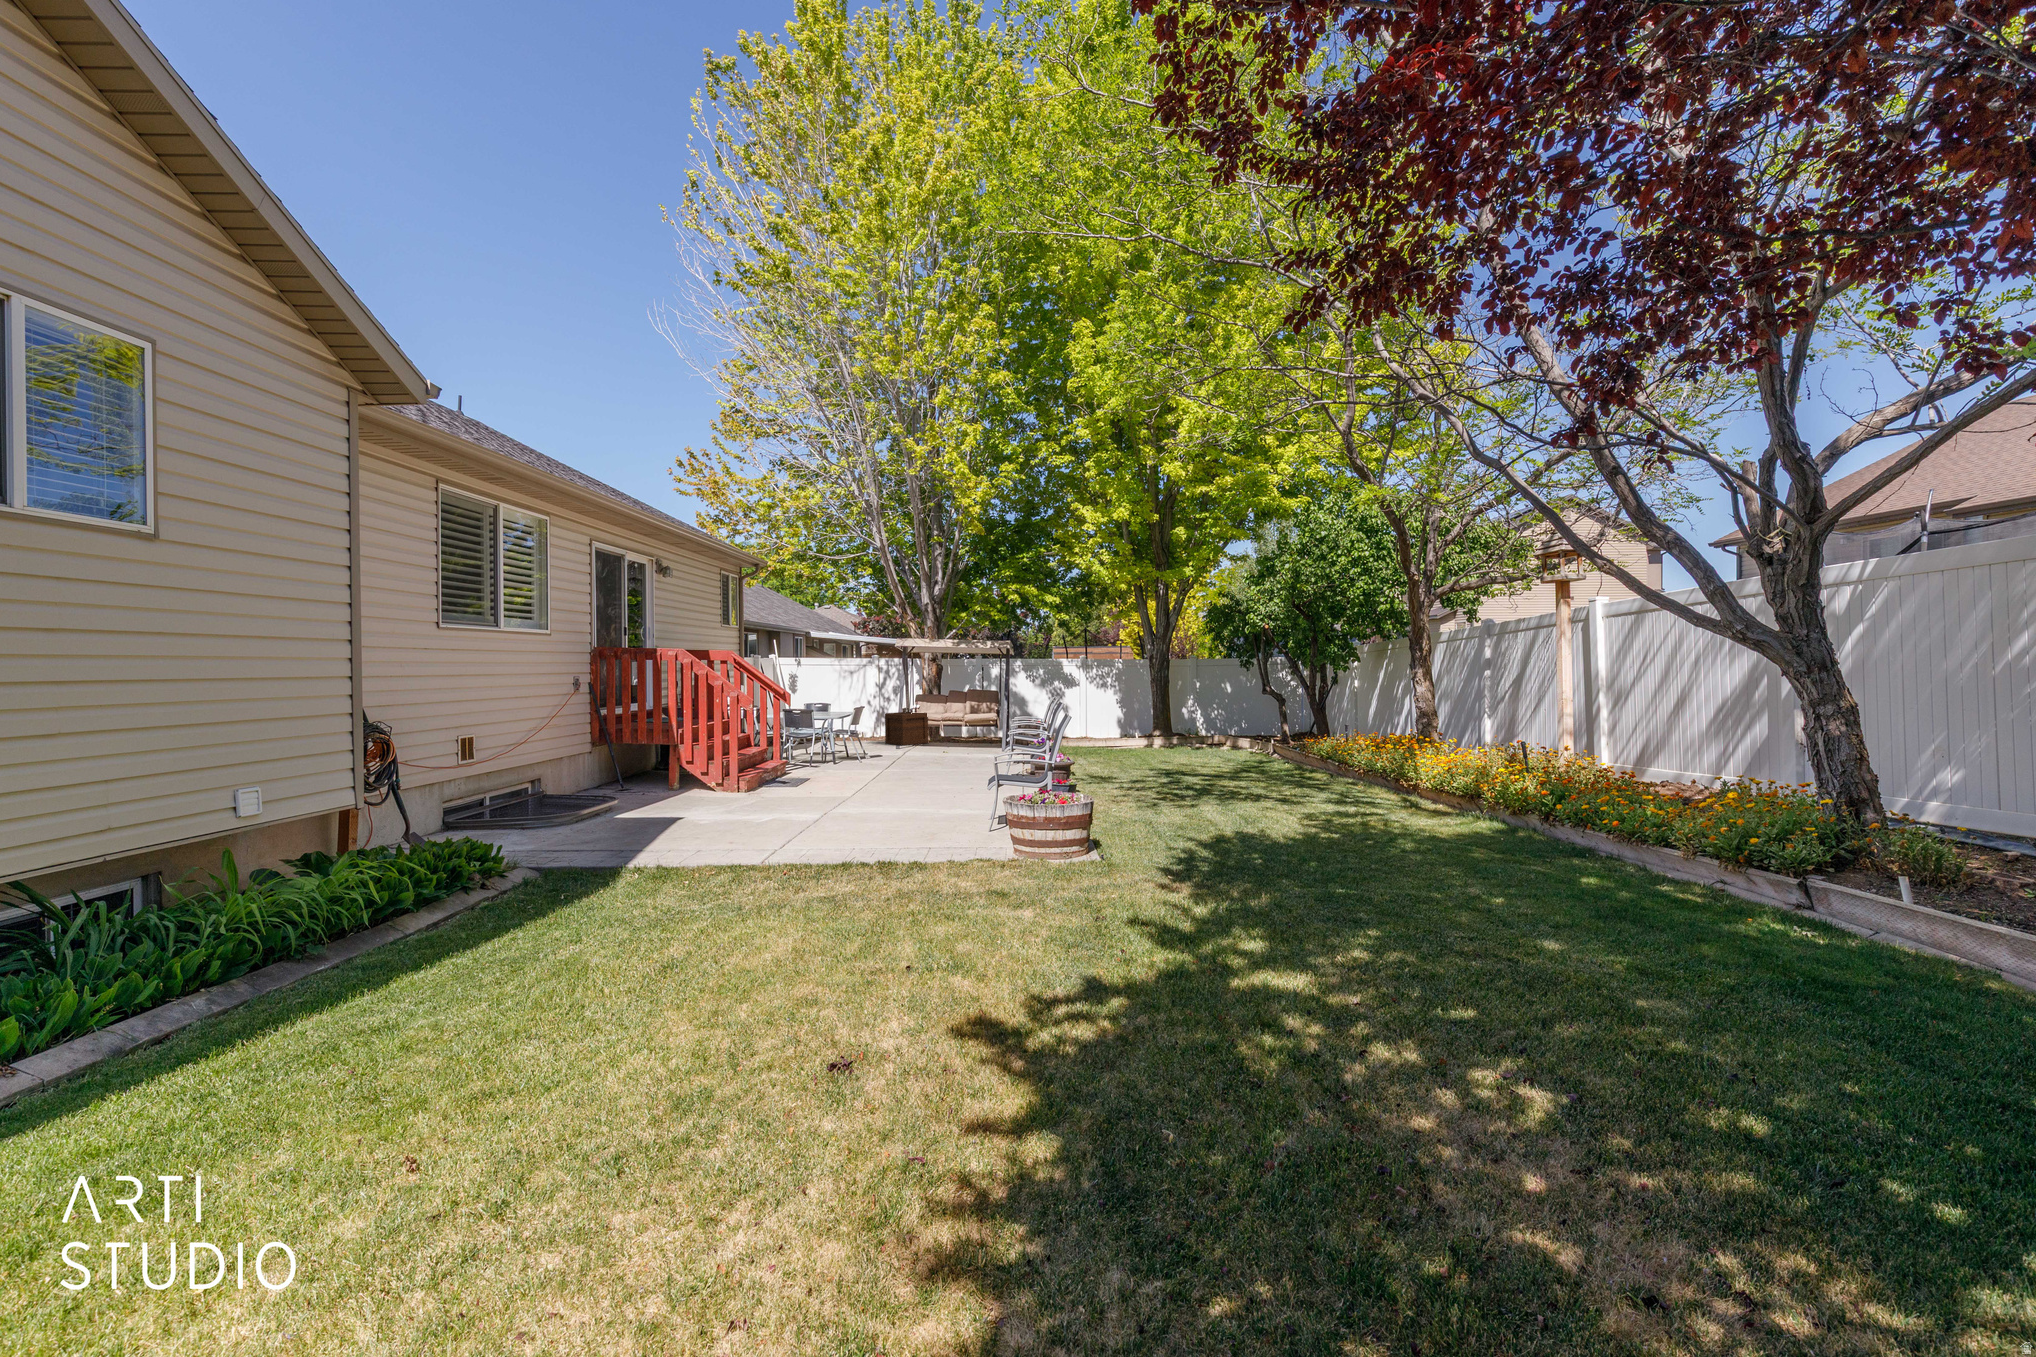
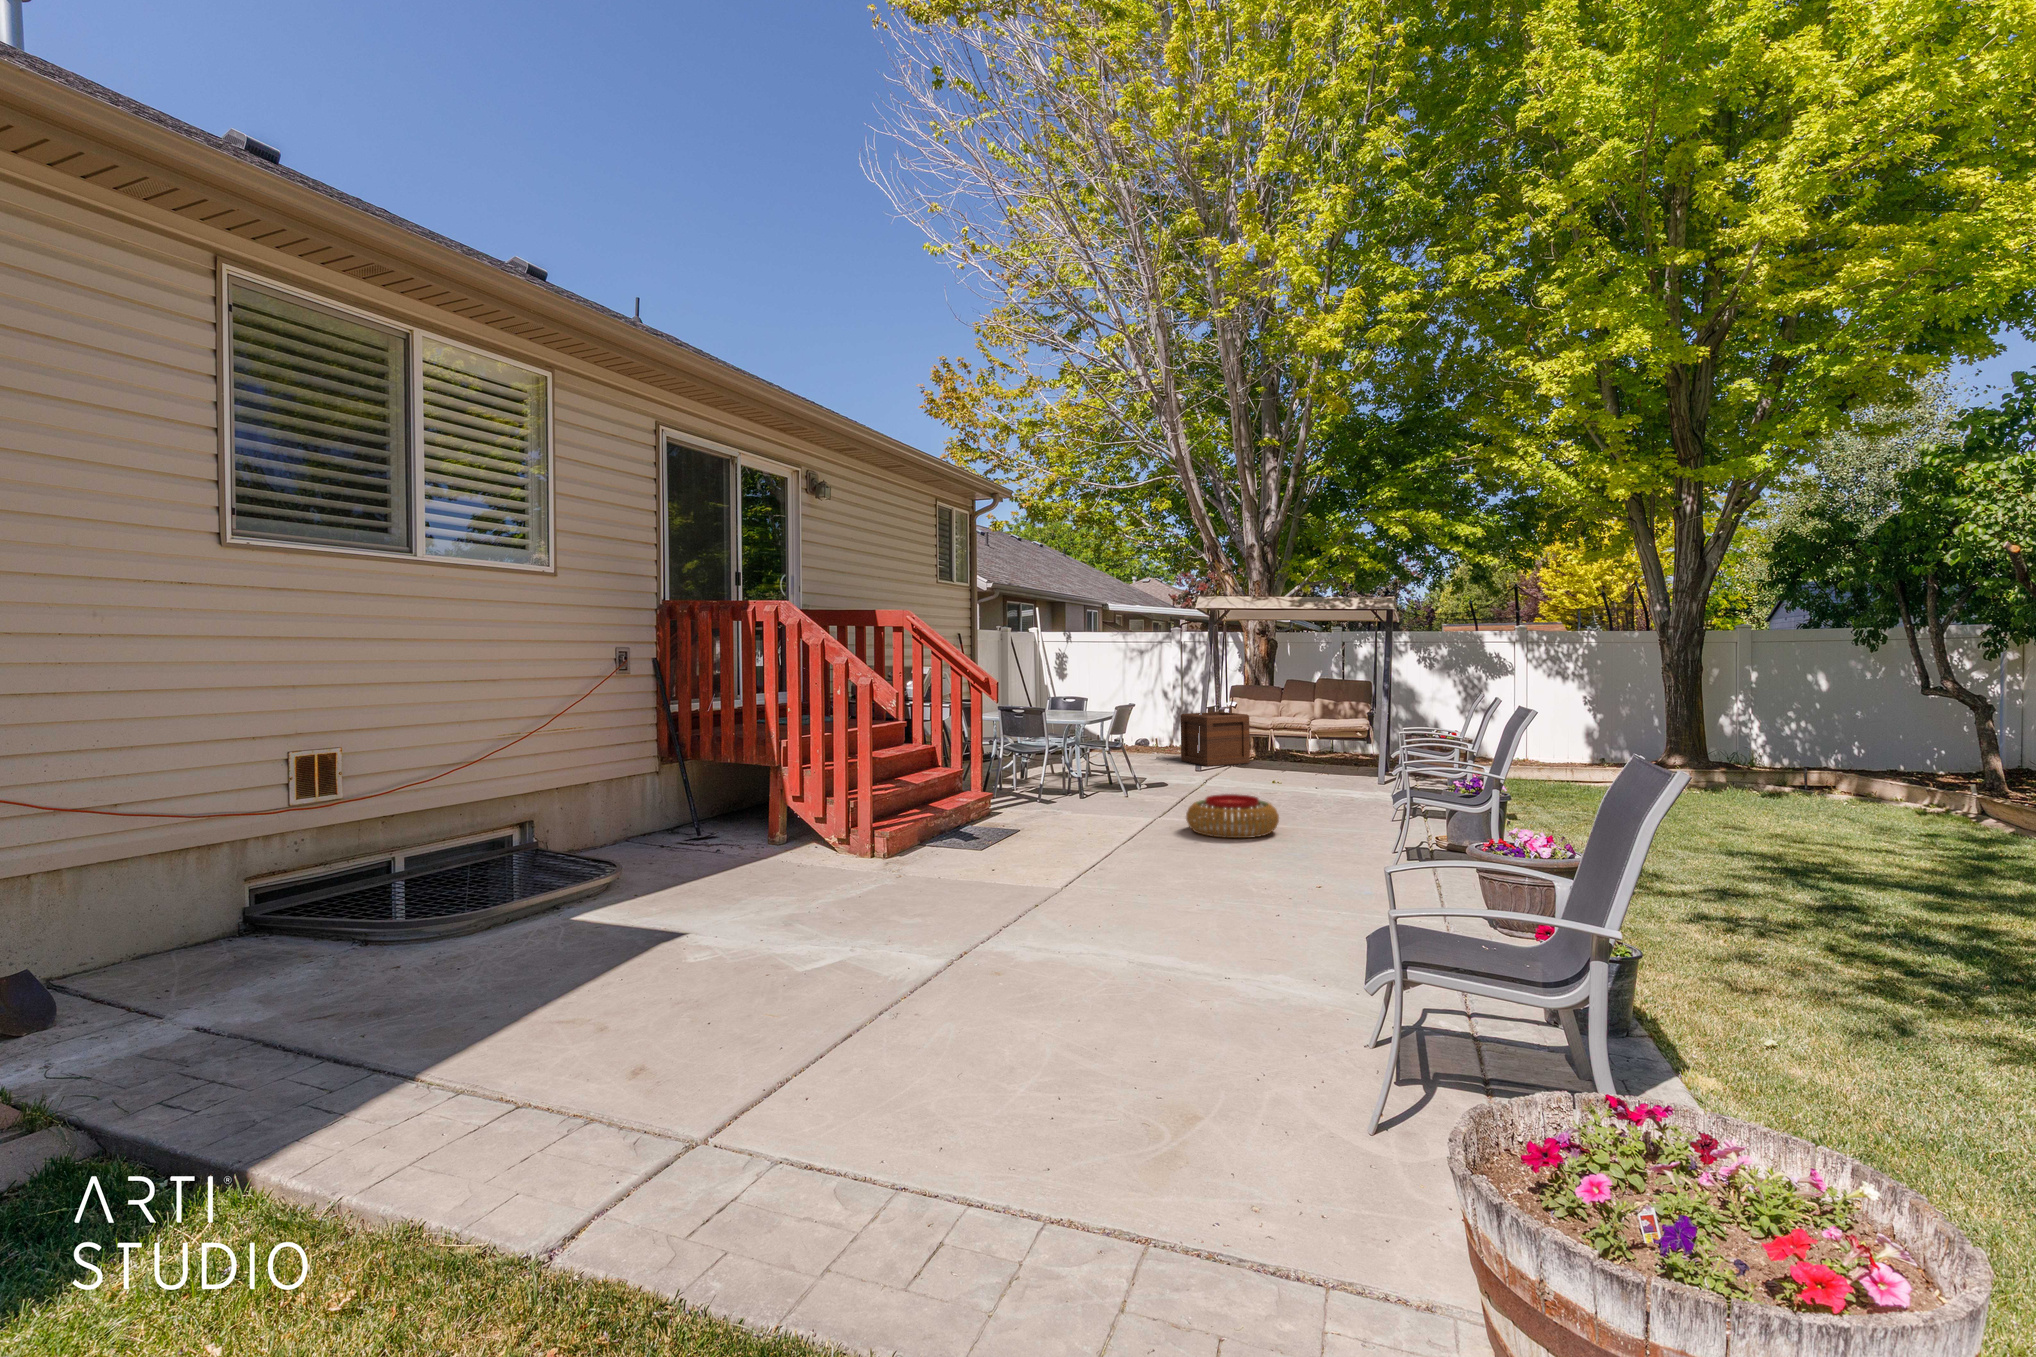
pouf: none [904,754,953,776] -> present [1186,794,1279,838]

